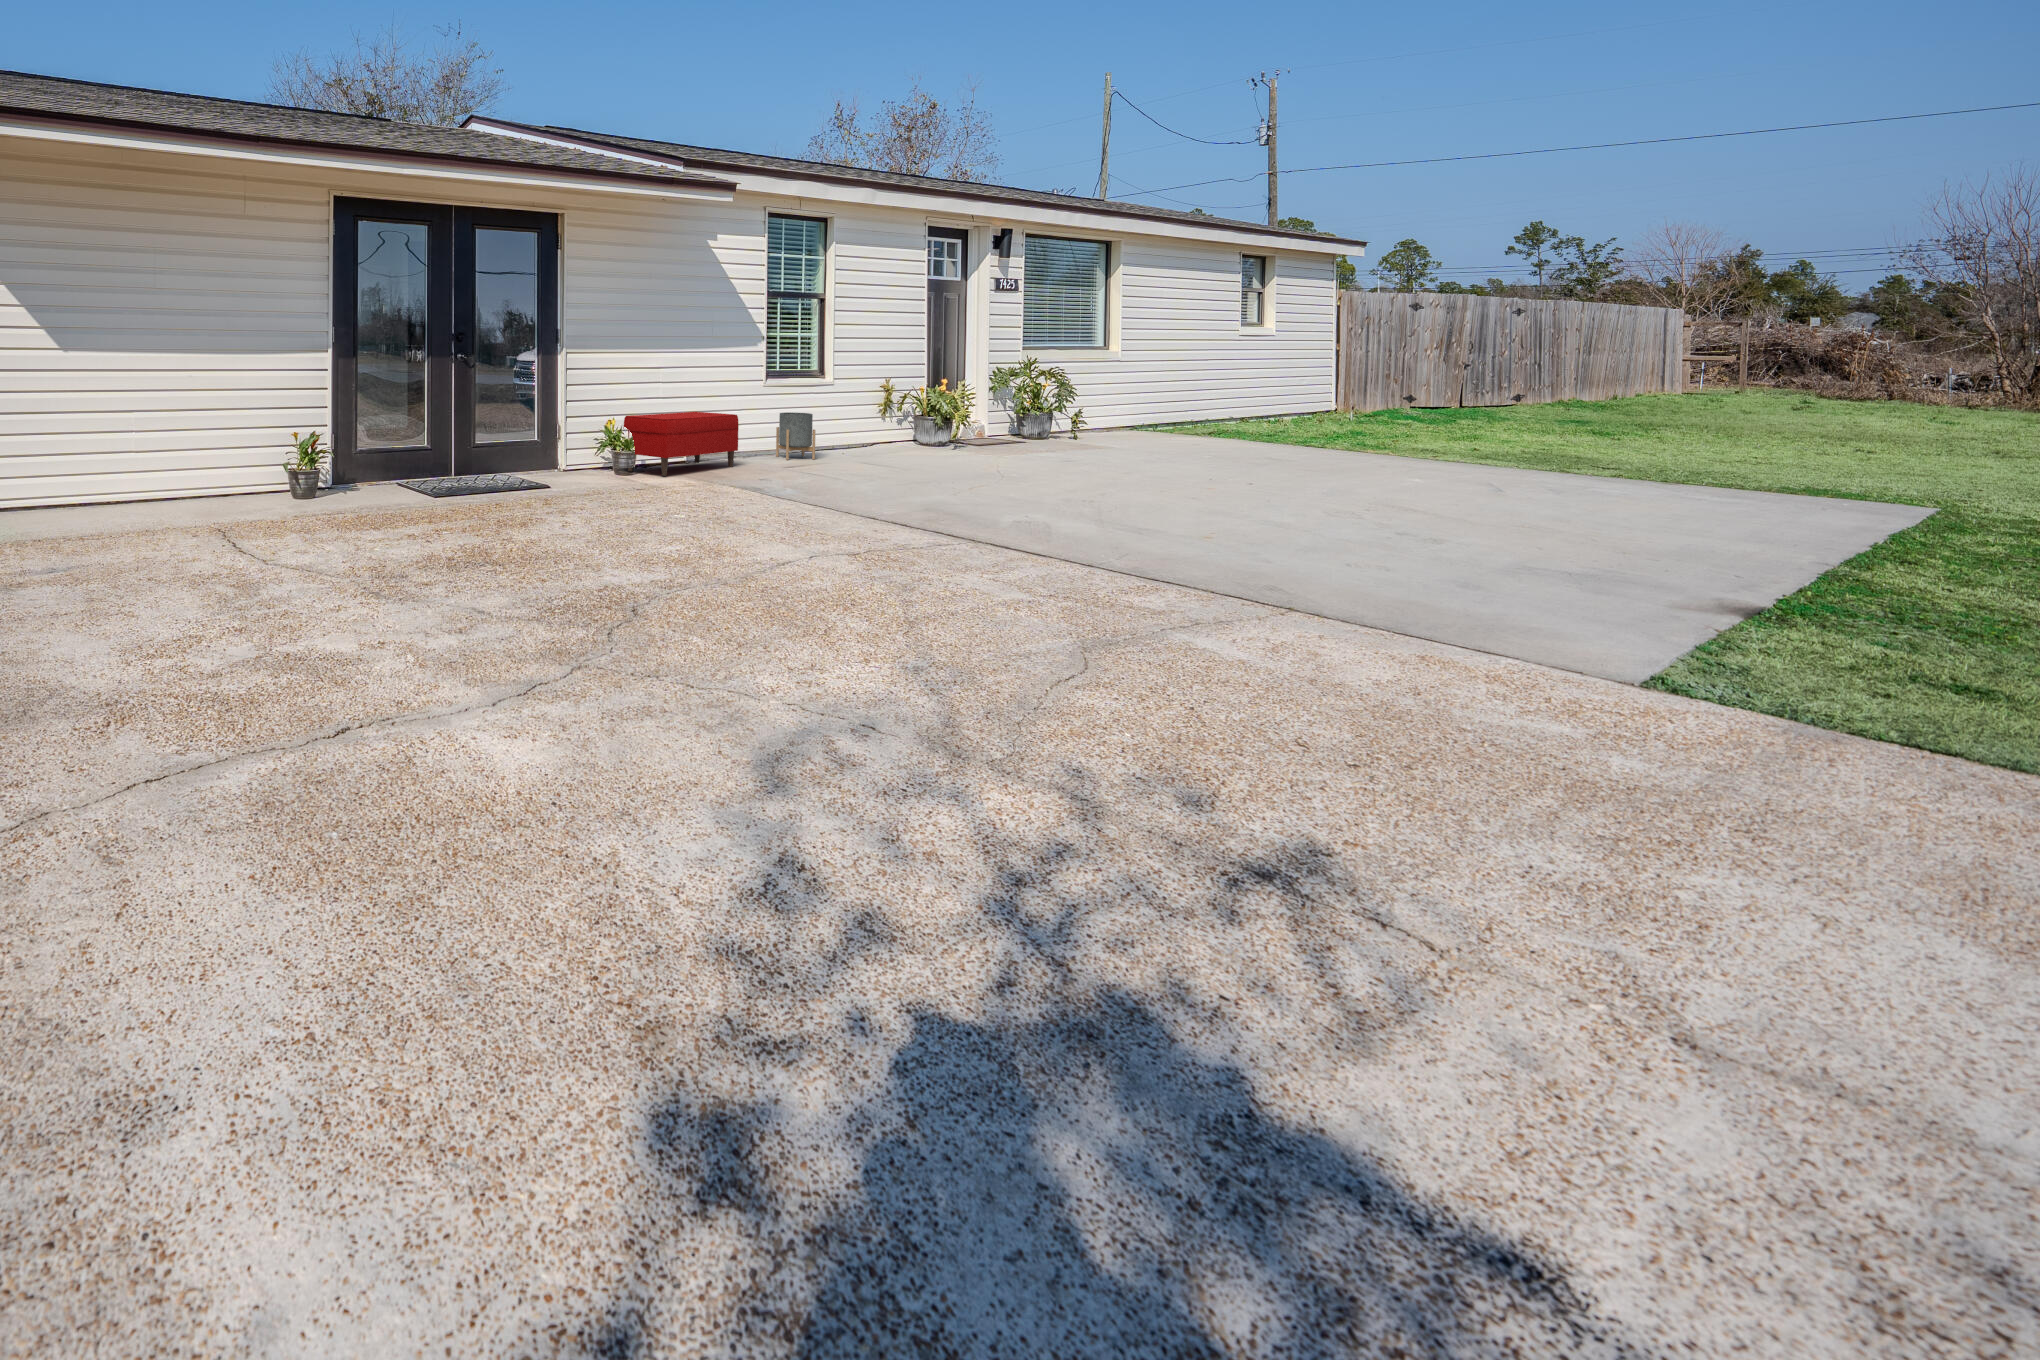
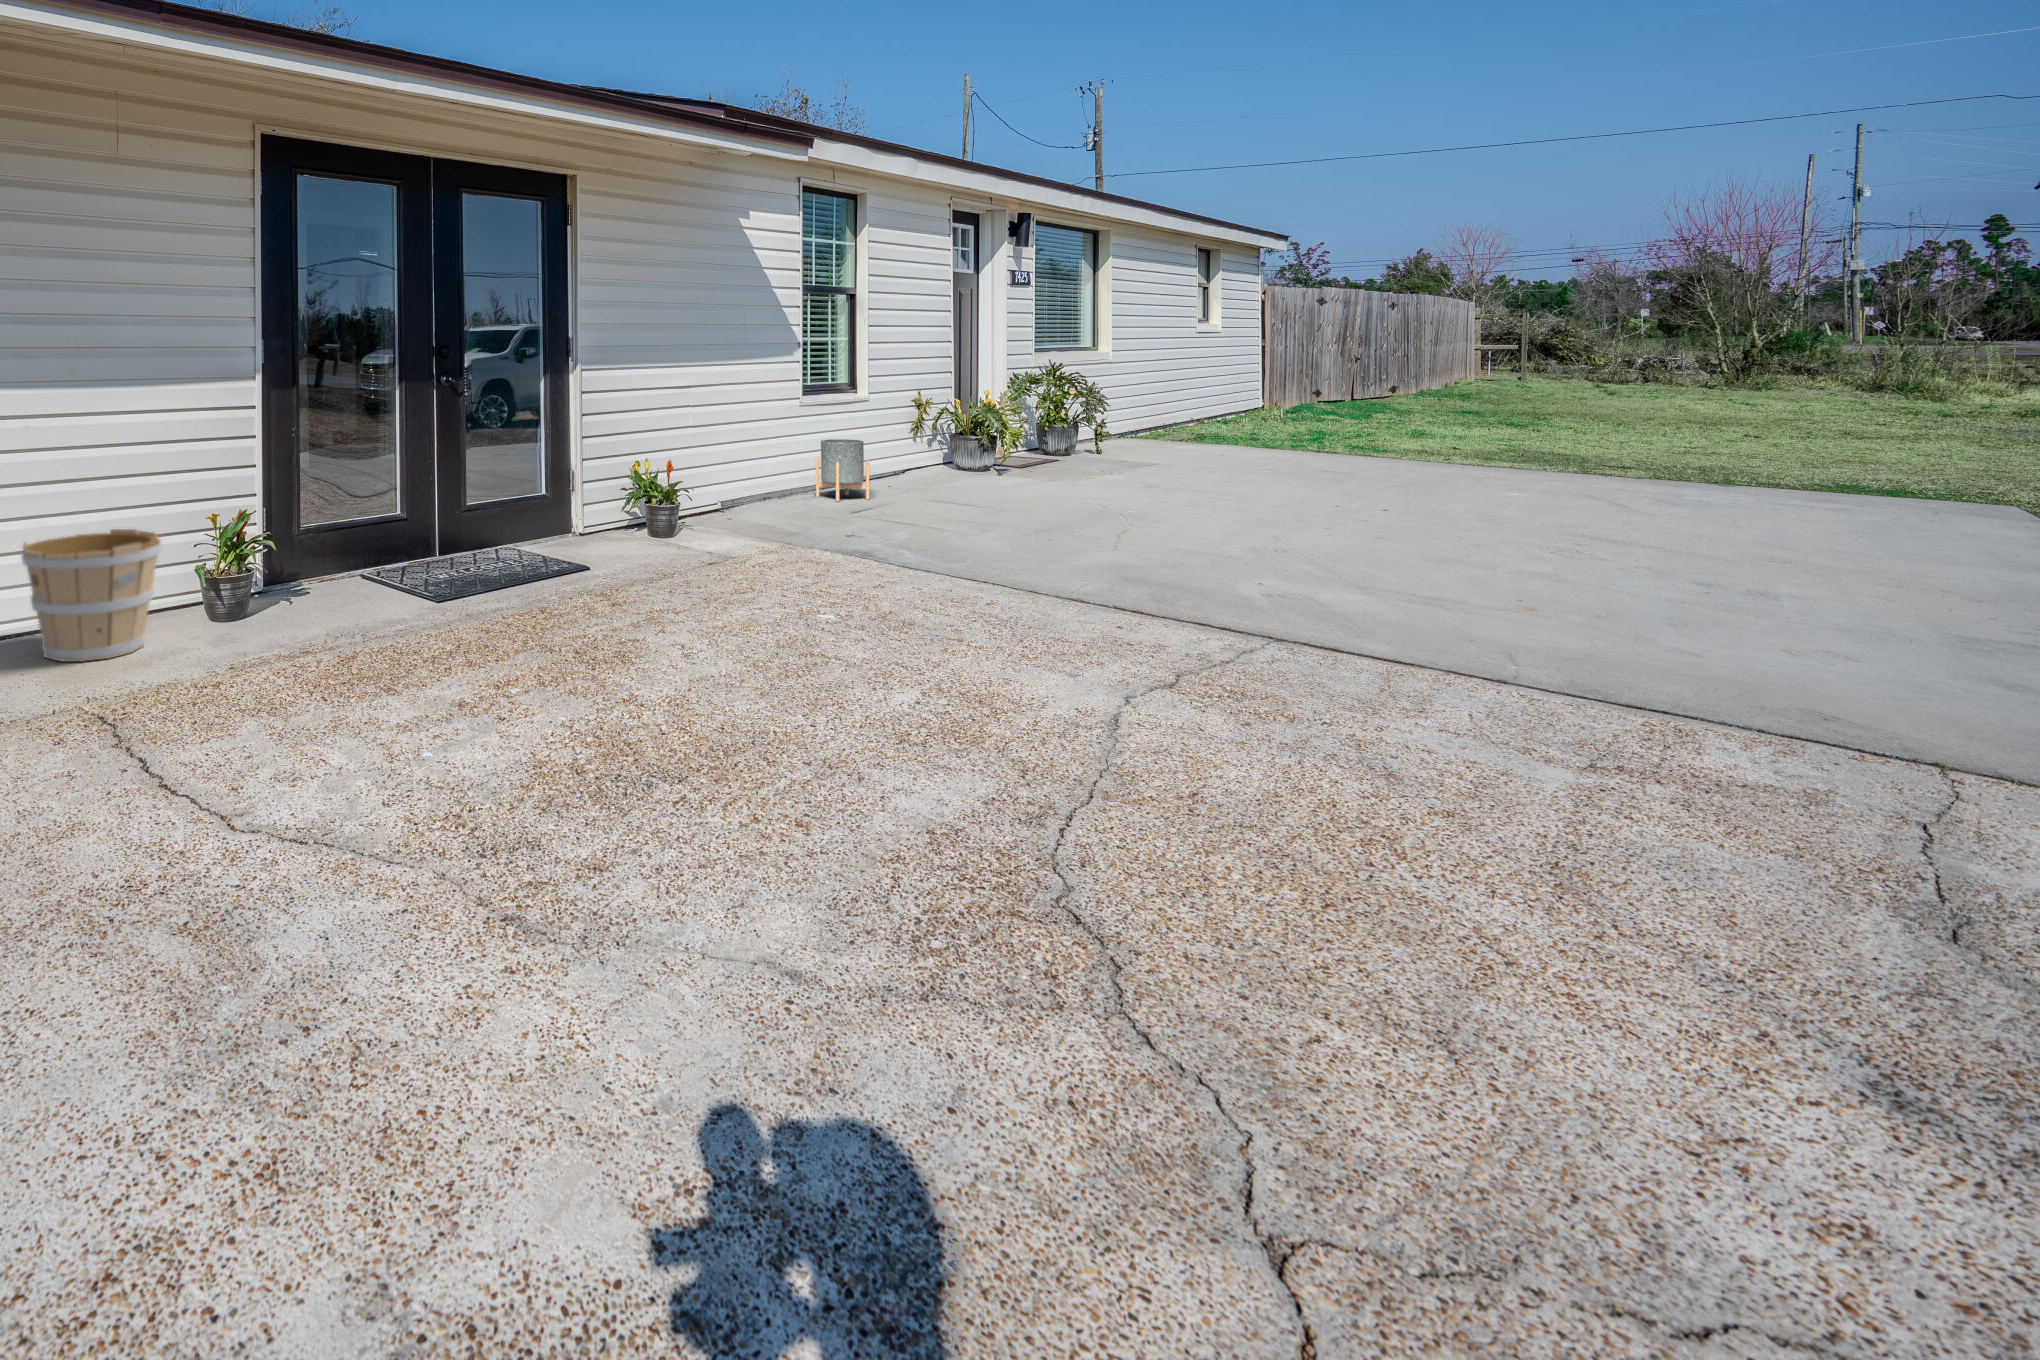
bench: present [623,412,739,476] -> none [657,444,794,538]
wooden bucket: none [185,440,264,512] -> present [22,529,162,662]

